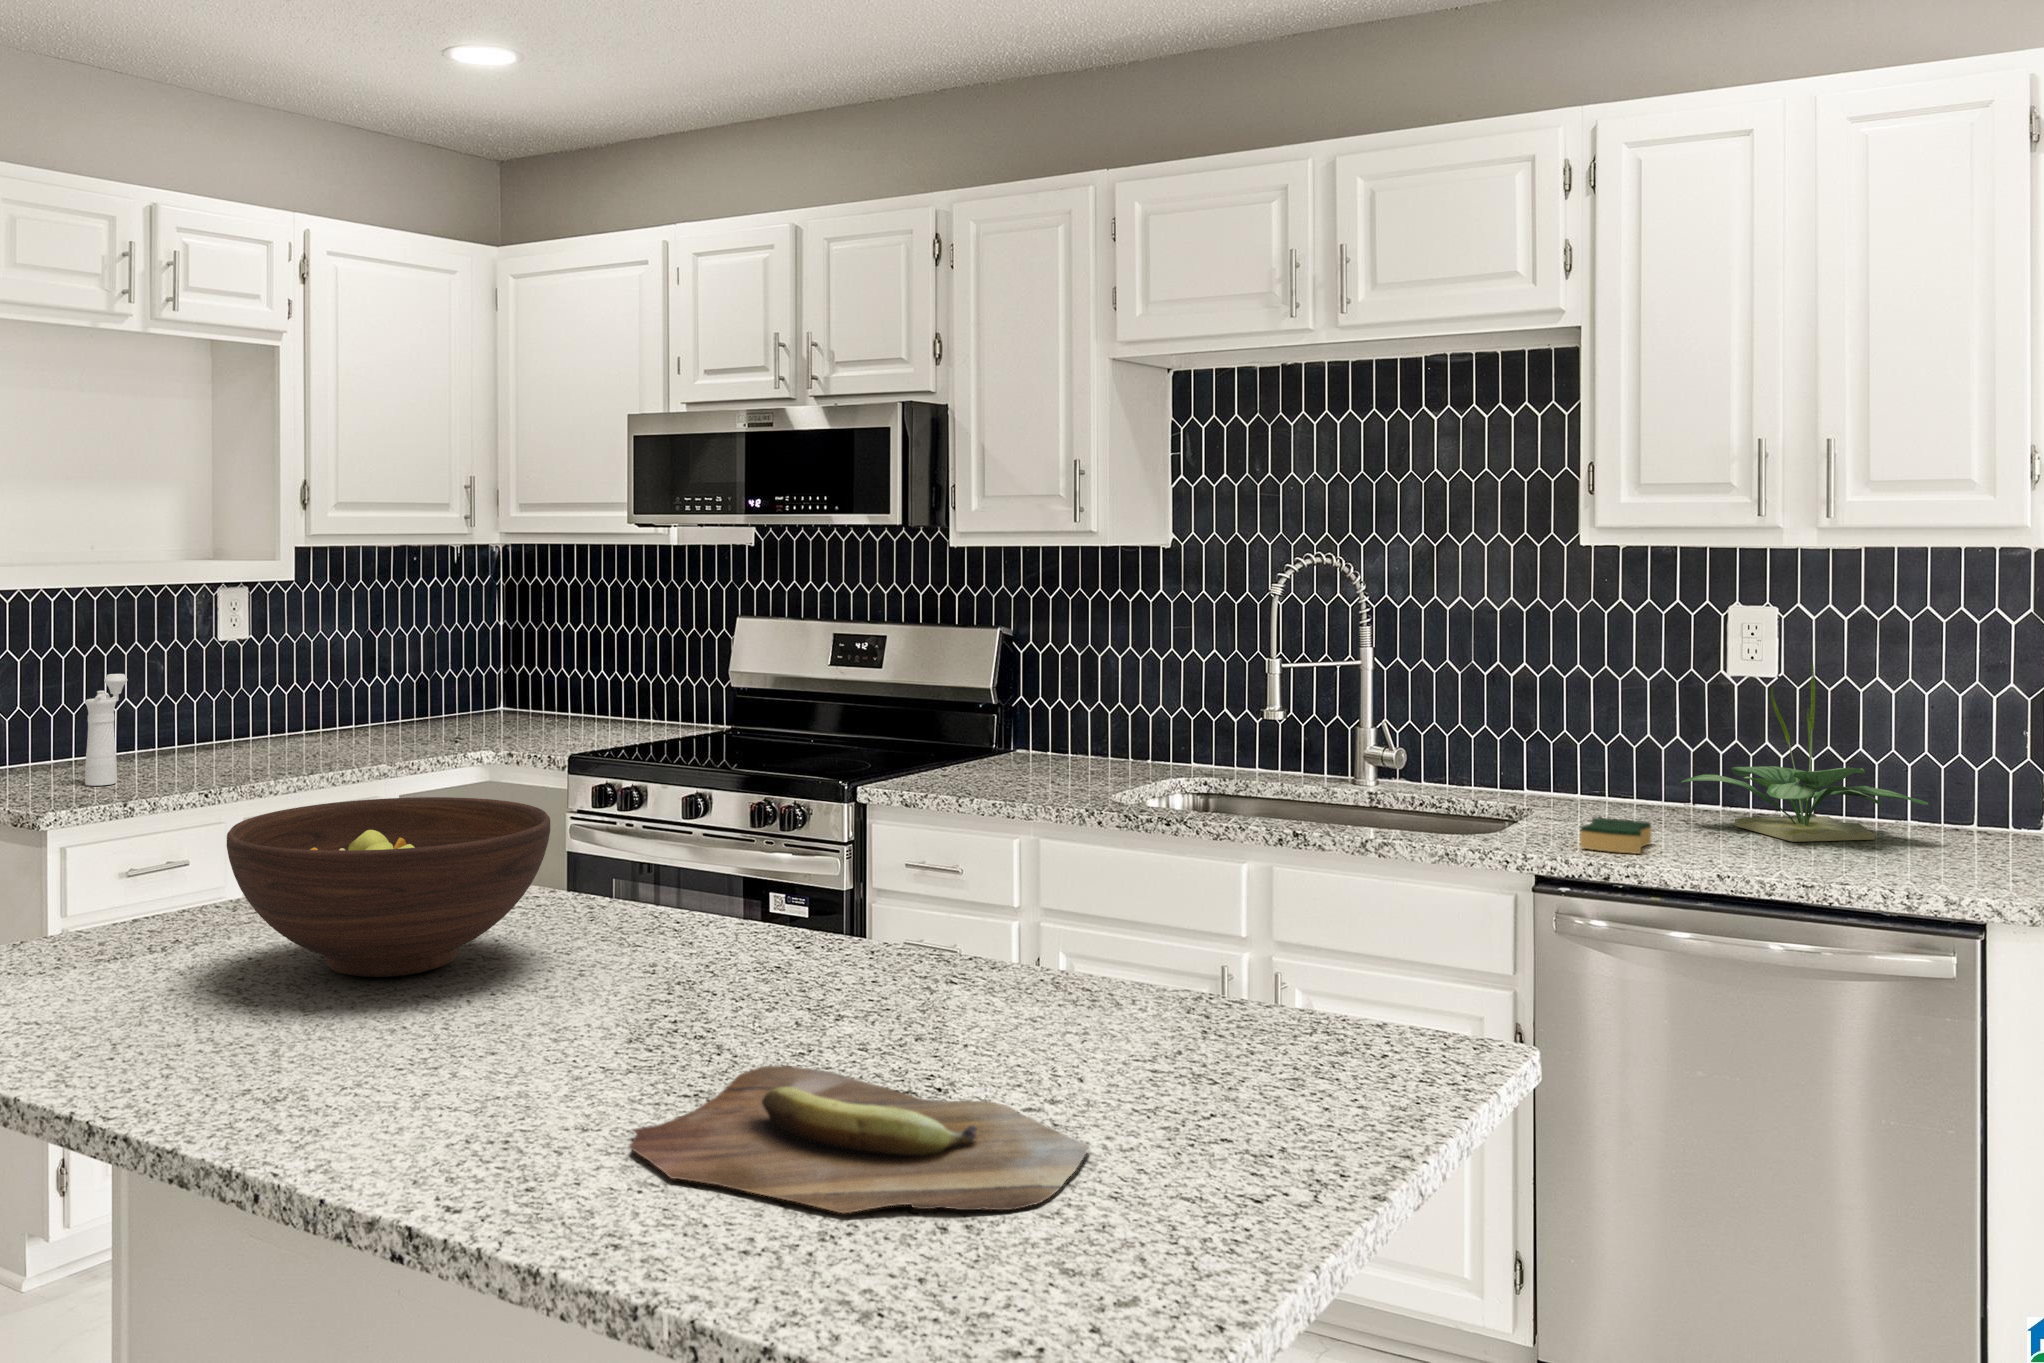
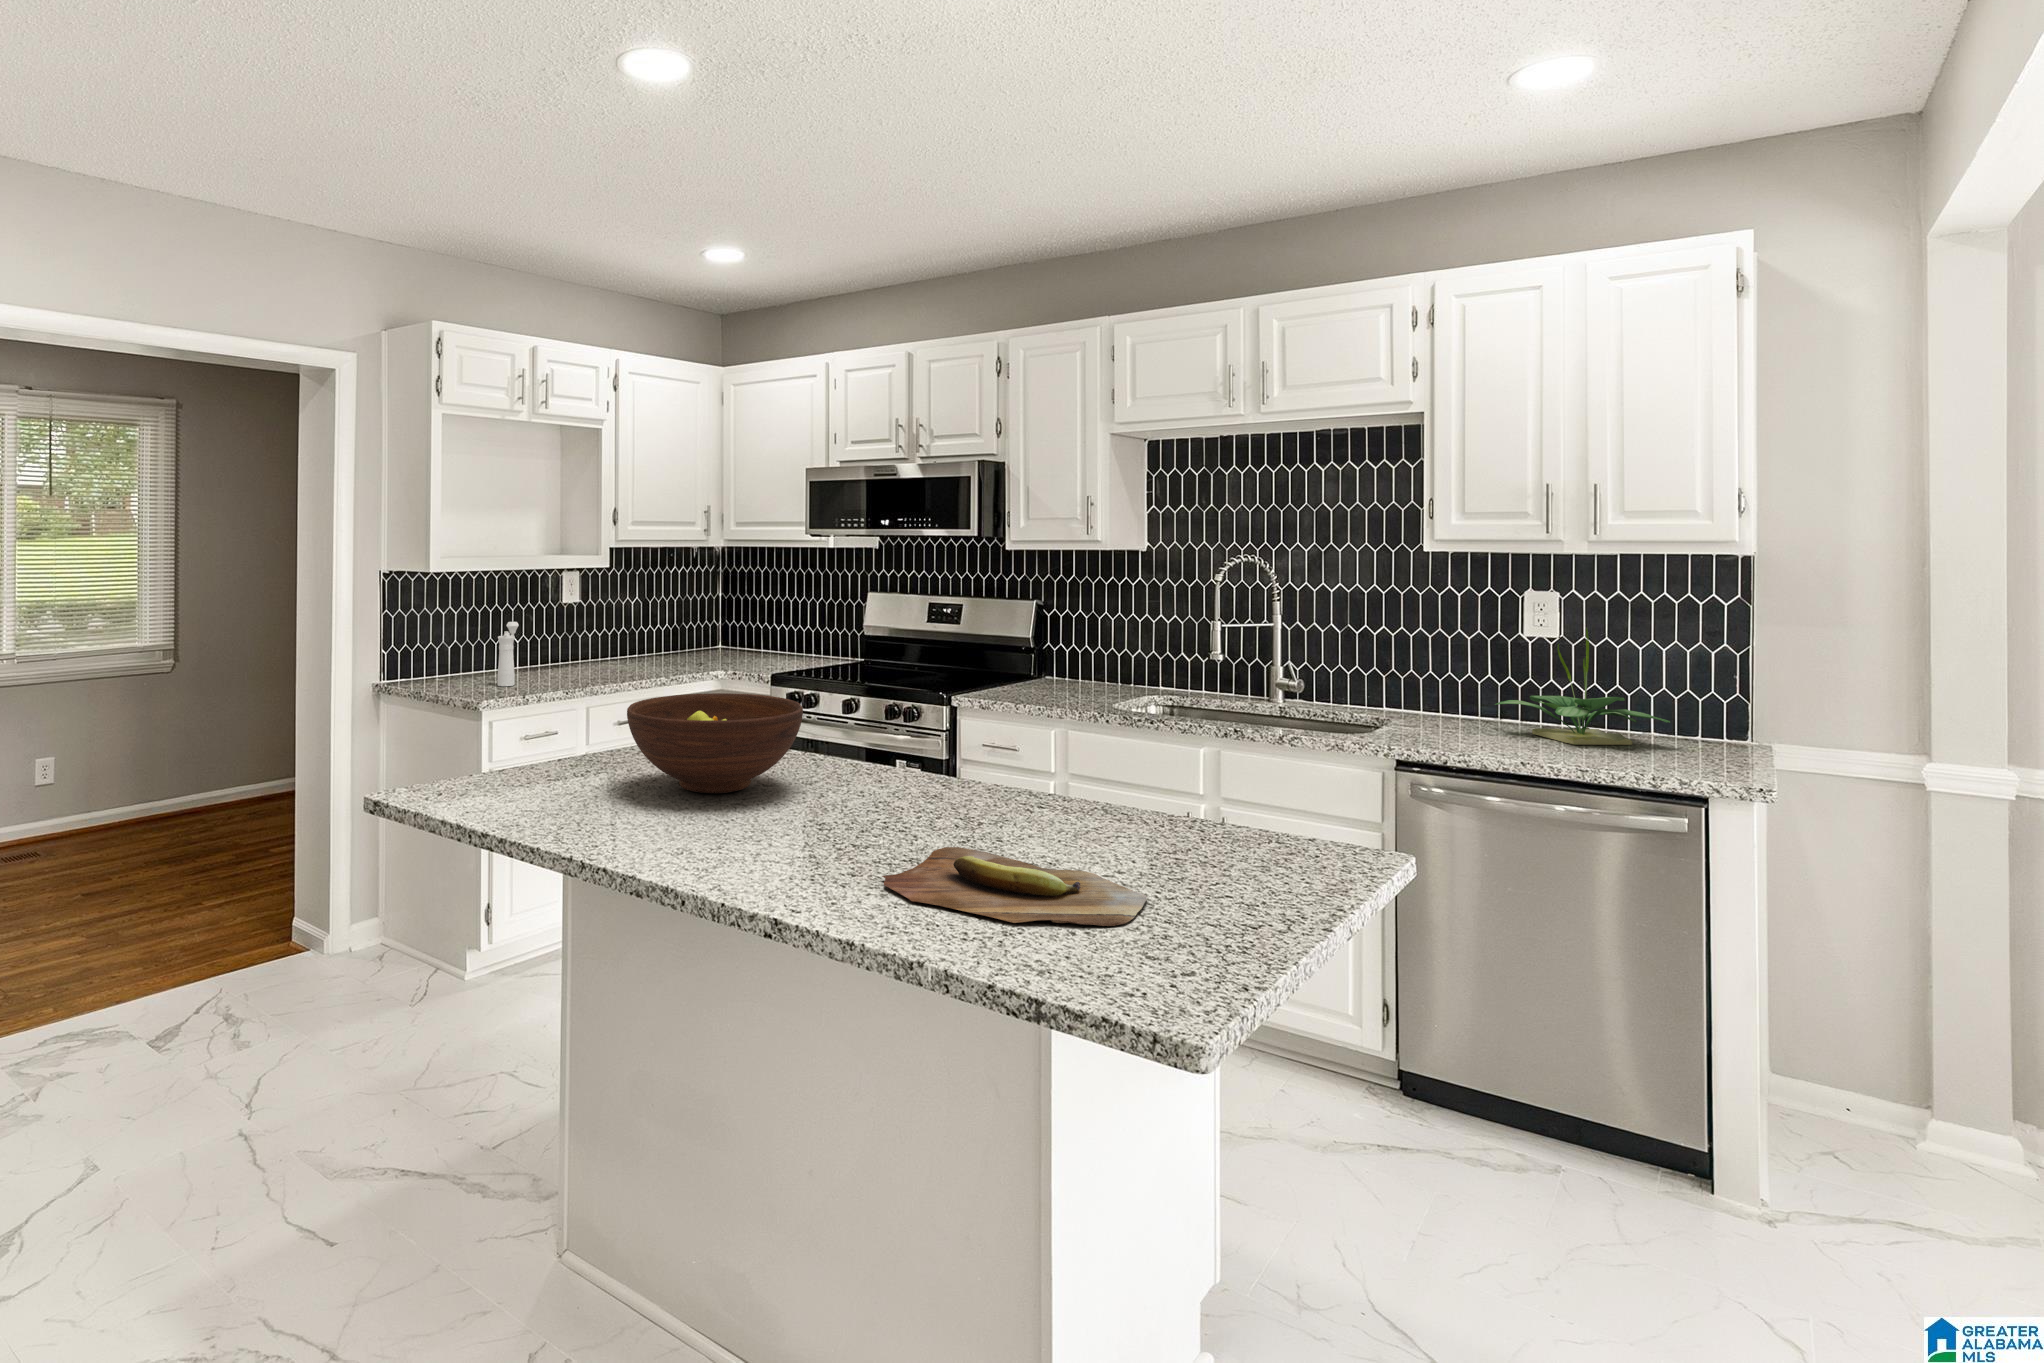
sponge: present [1580,817,1651,854] -> none [1427,726,1475,749]

